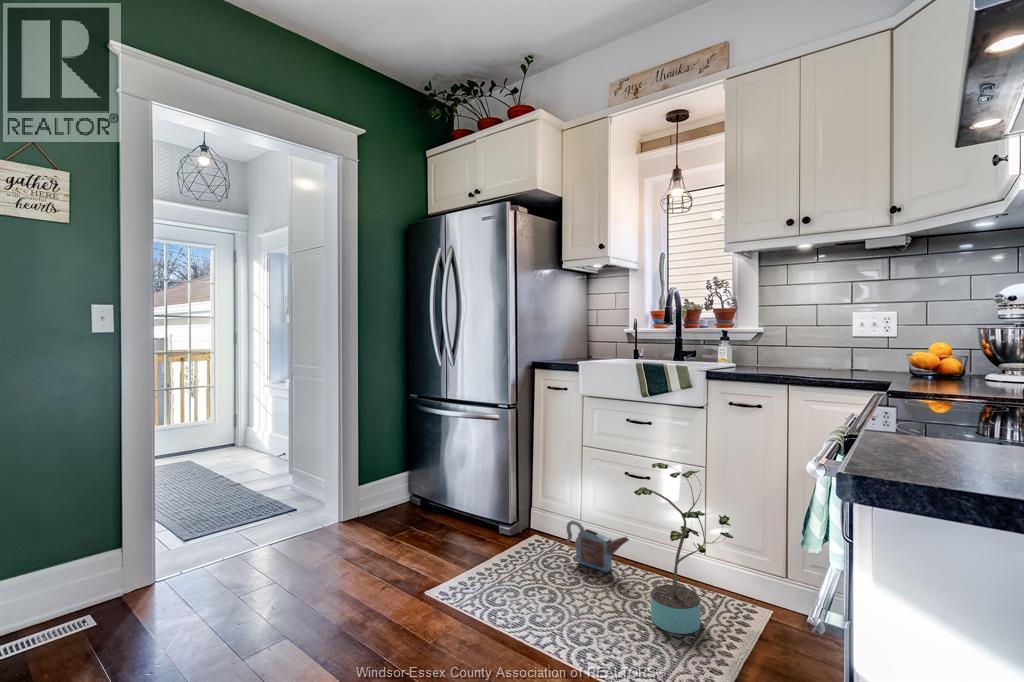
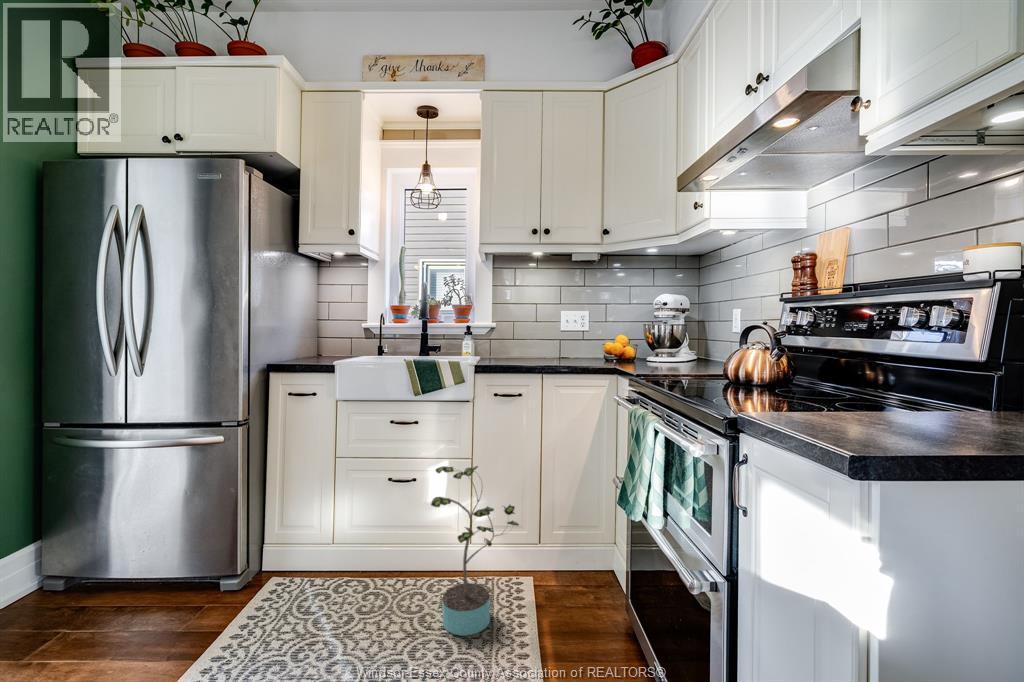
watering can: present [566,520,629,572] -> none [323,547,402,594]

